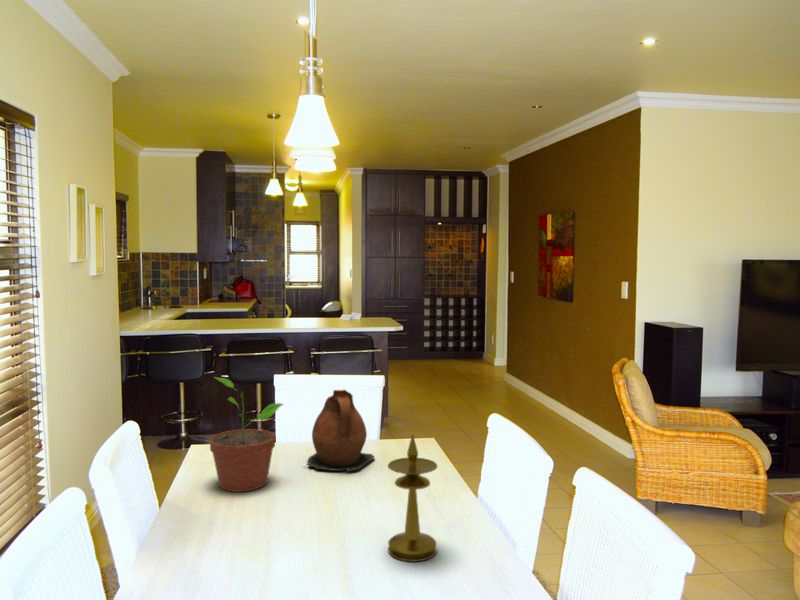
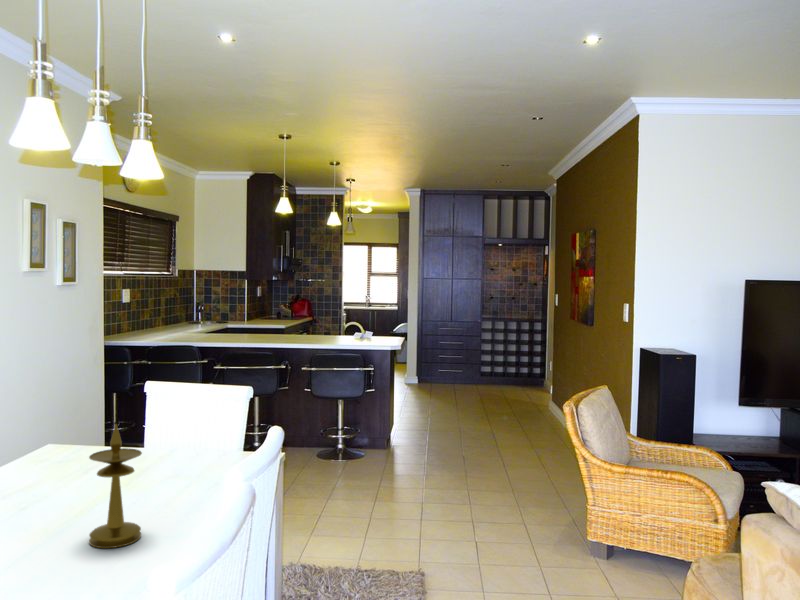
potted plant: present [210,377,283,492] -> none [28,369,101,478]
ceramic pitcher: present [307,390,374,471] -> none [135,389,211,469]

